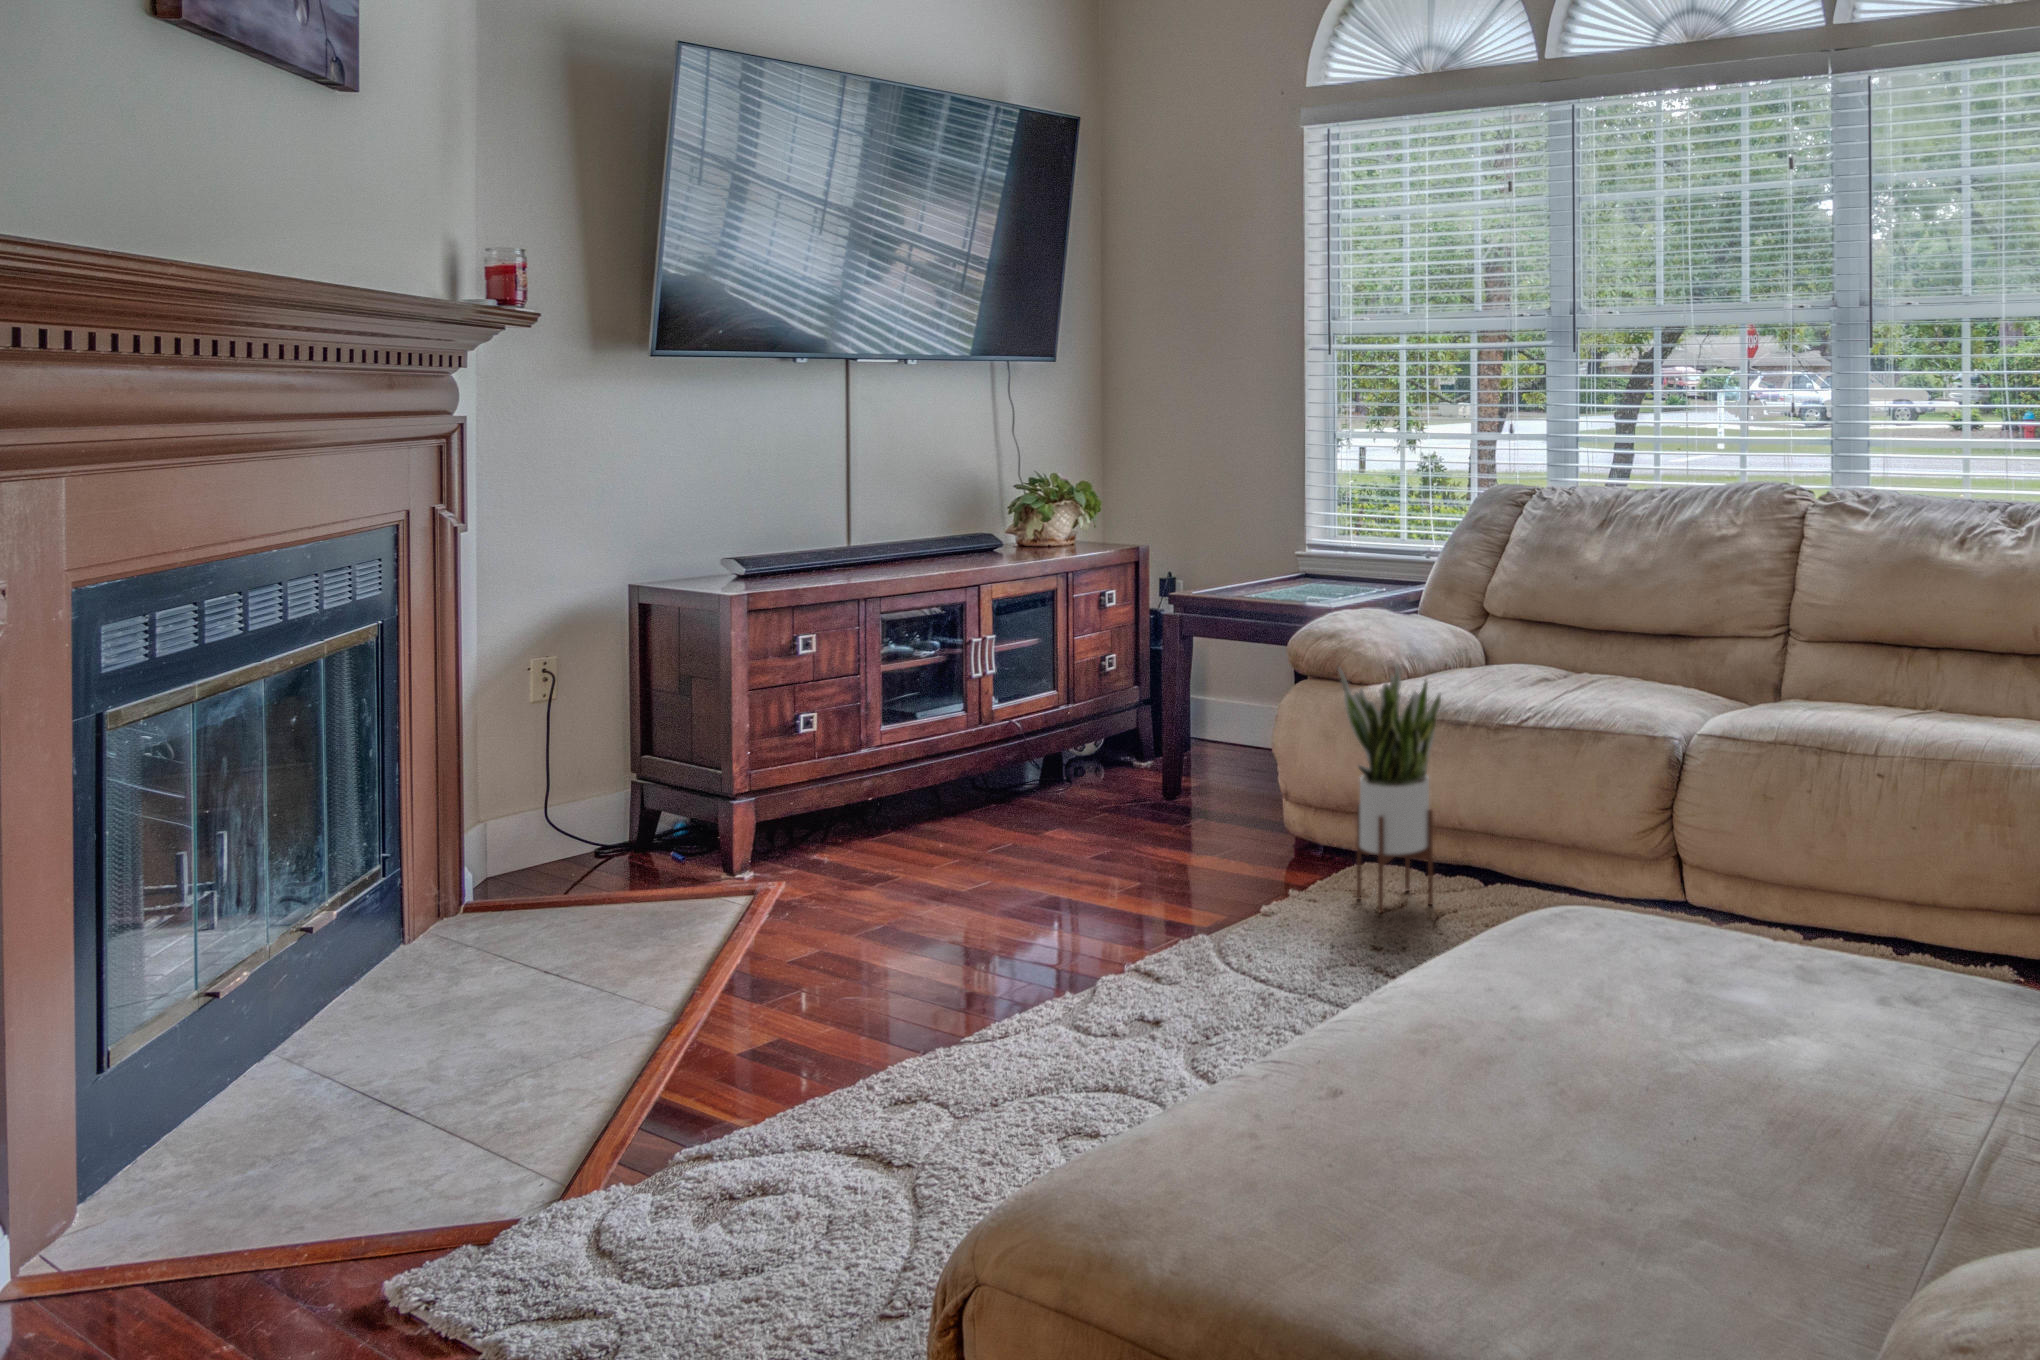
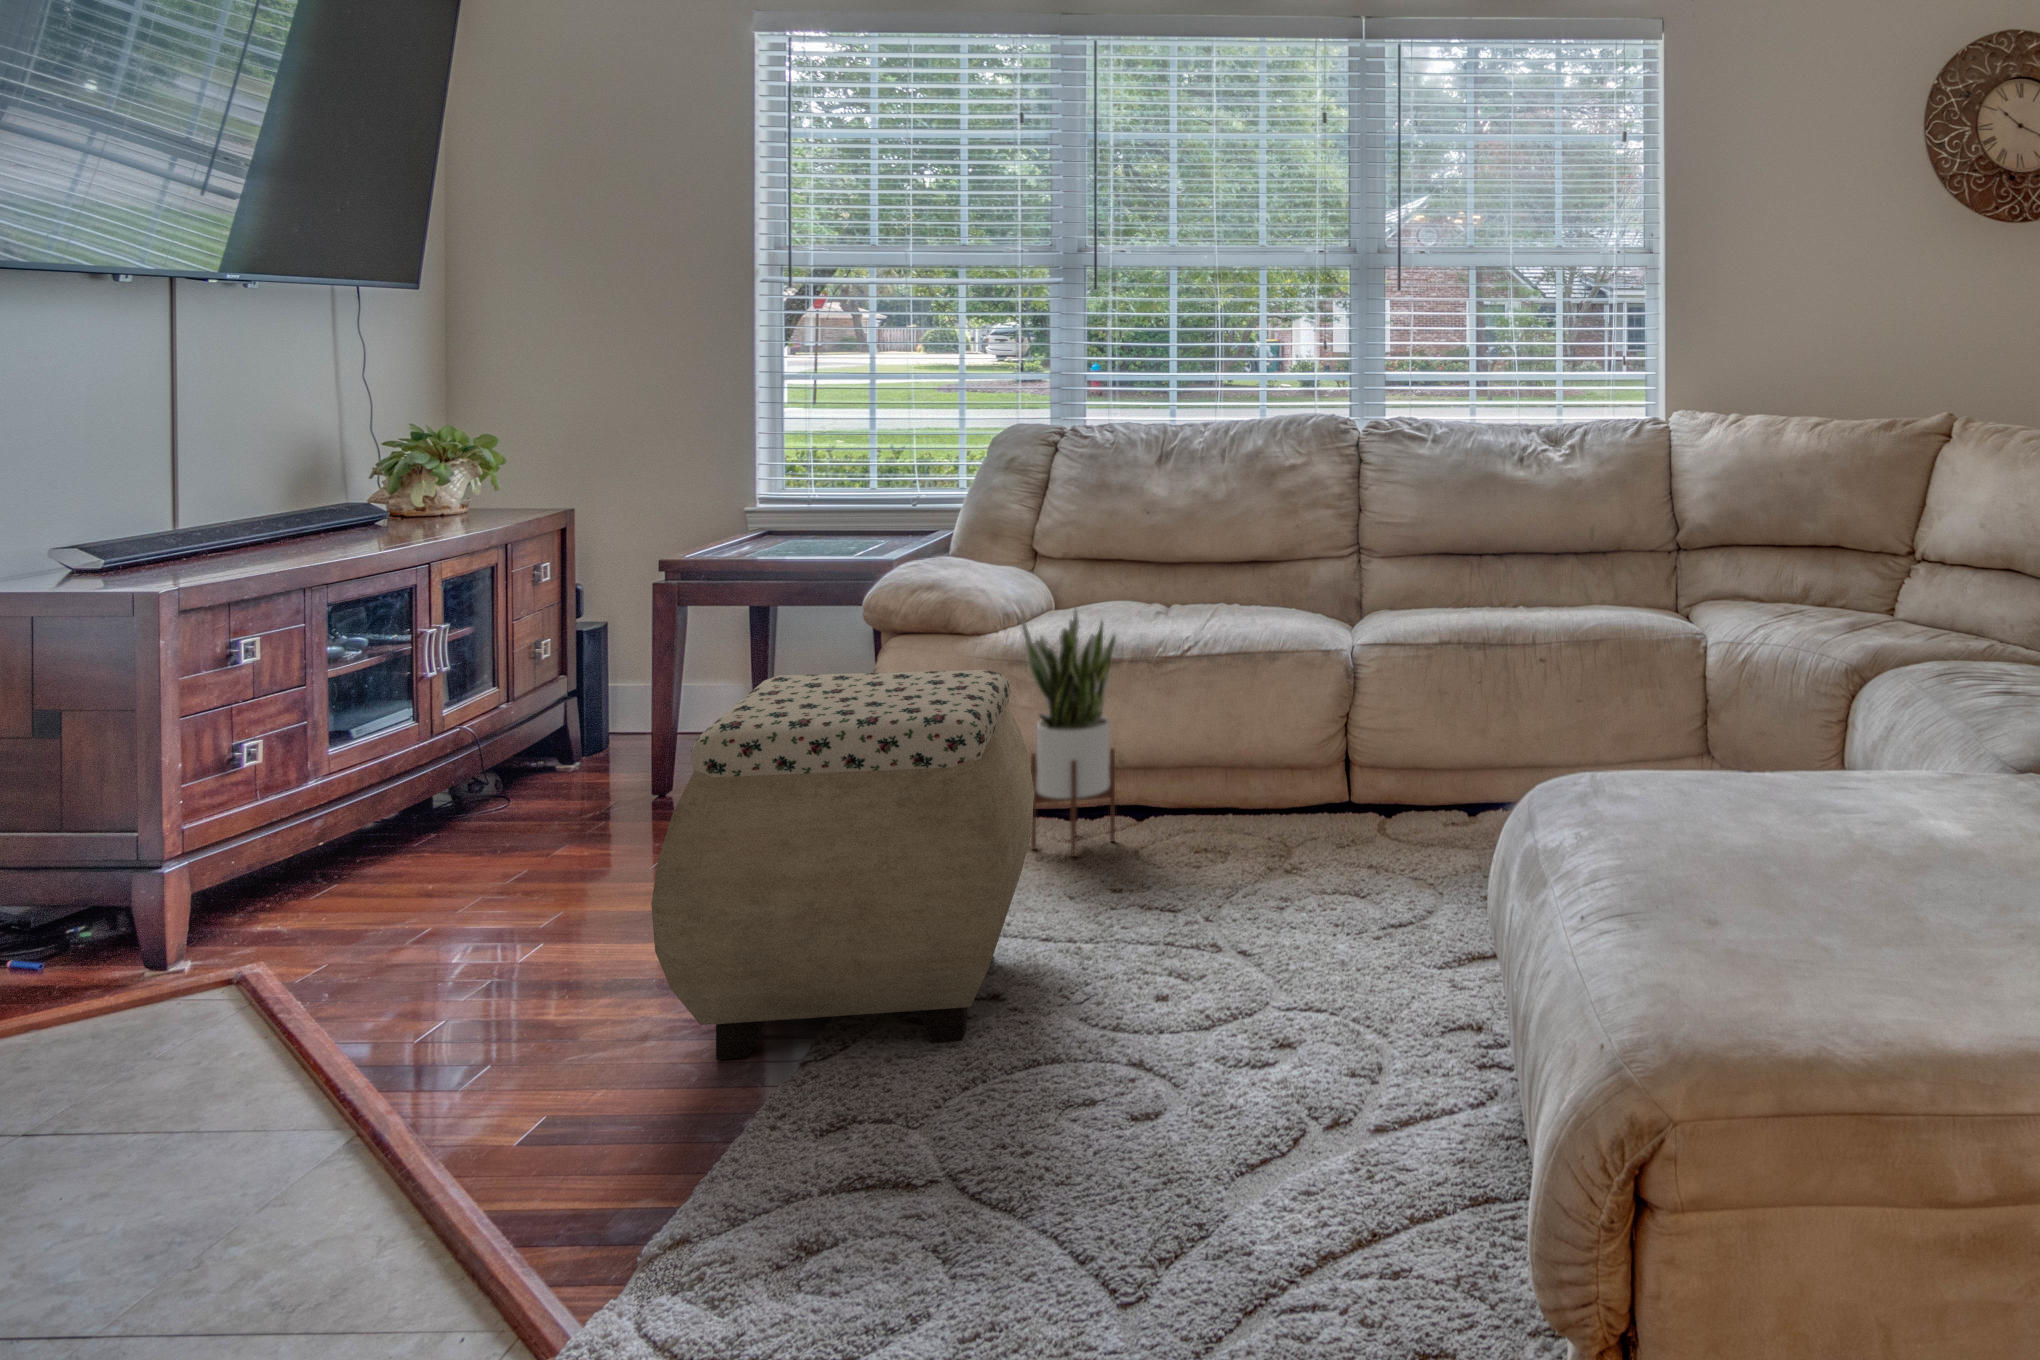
ottoman: none [851,700,1255,1070] -> present [651,670,1034,1060]

